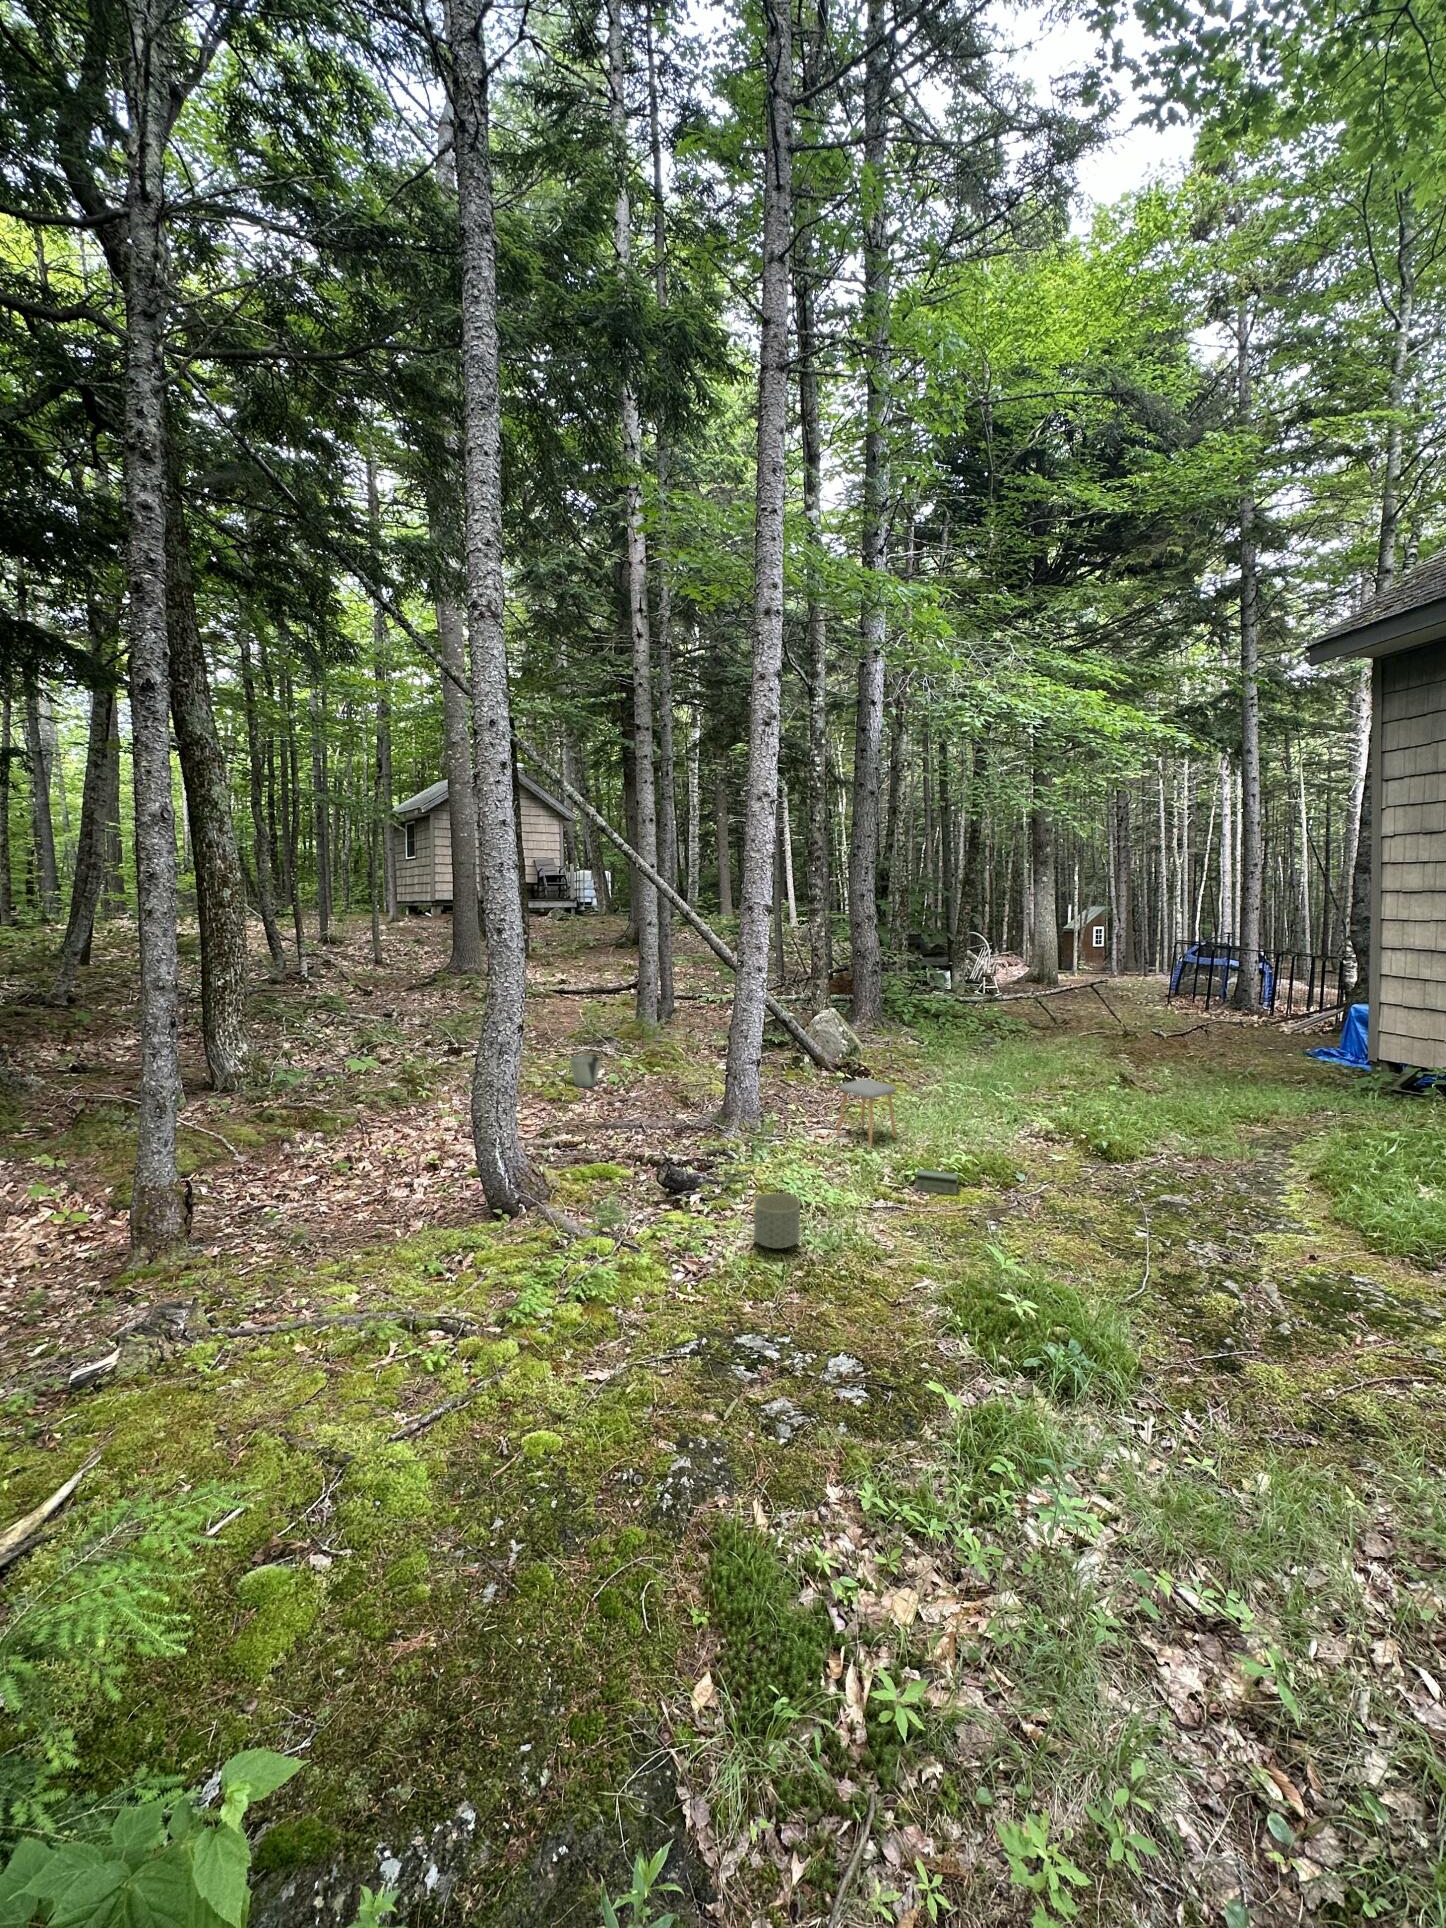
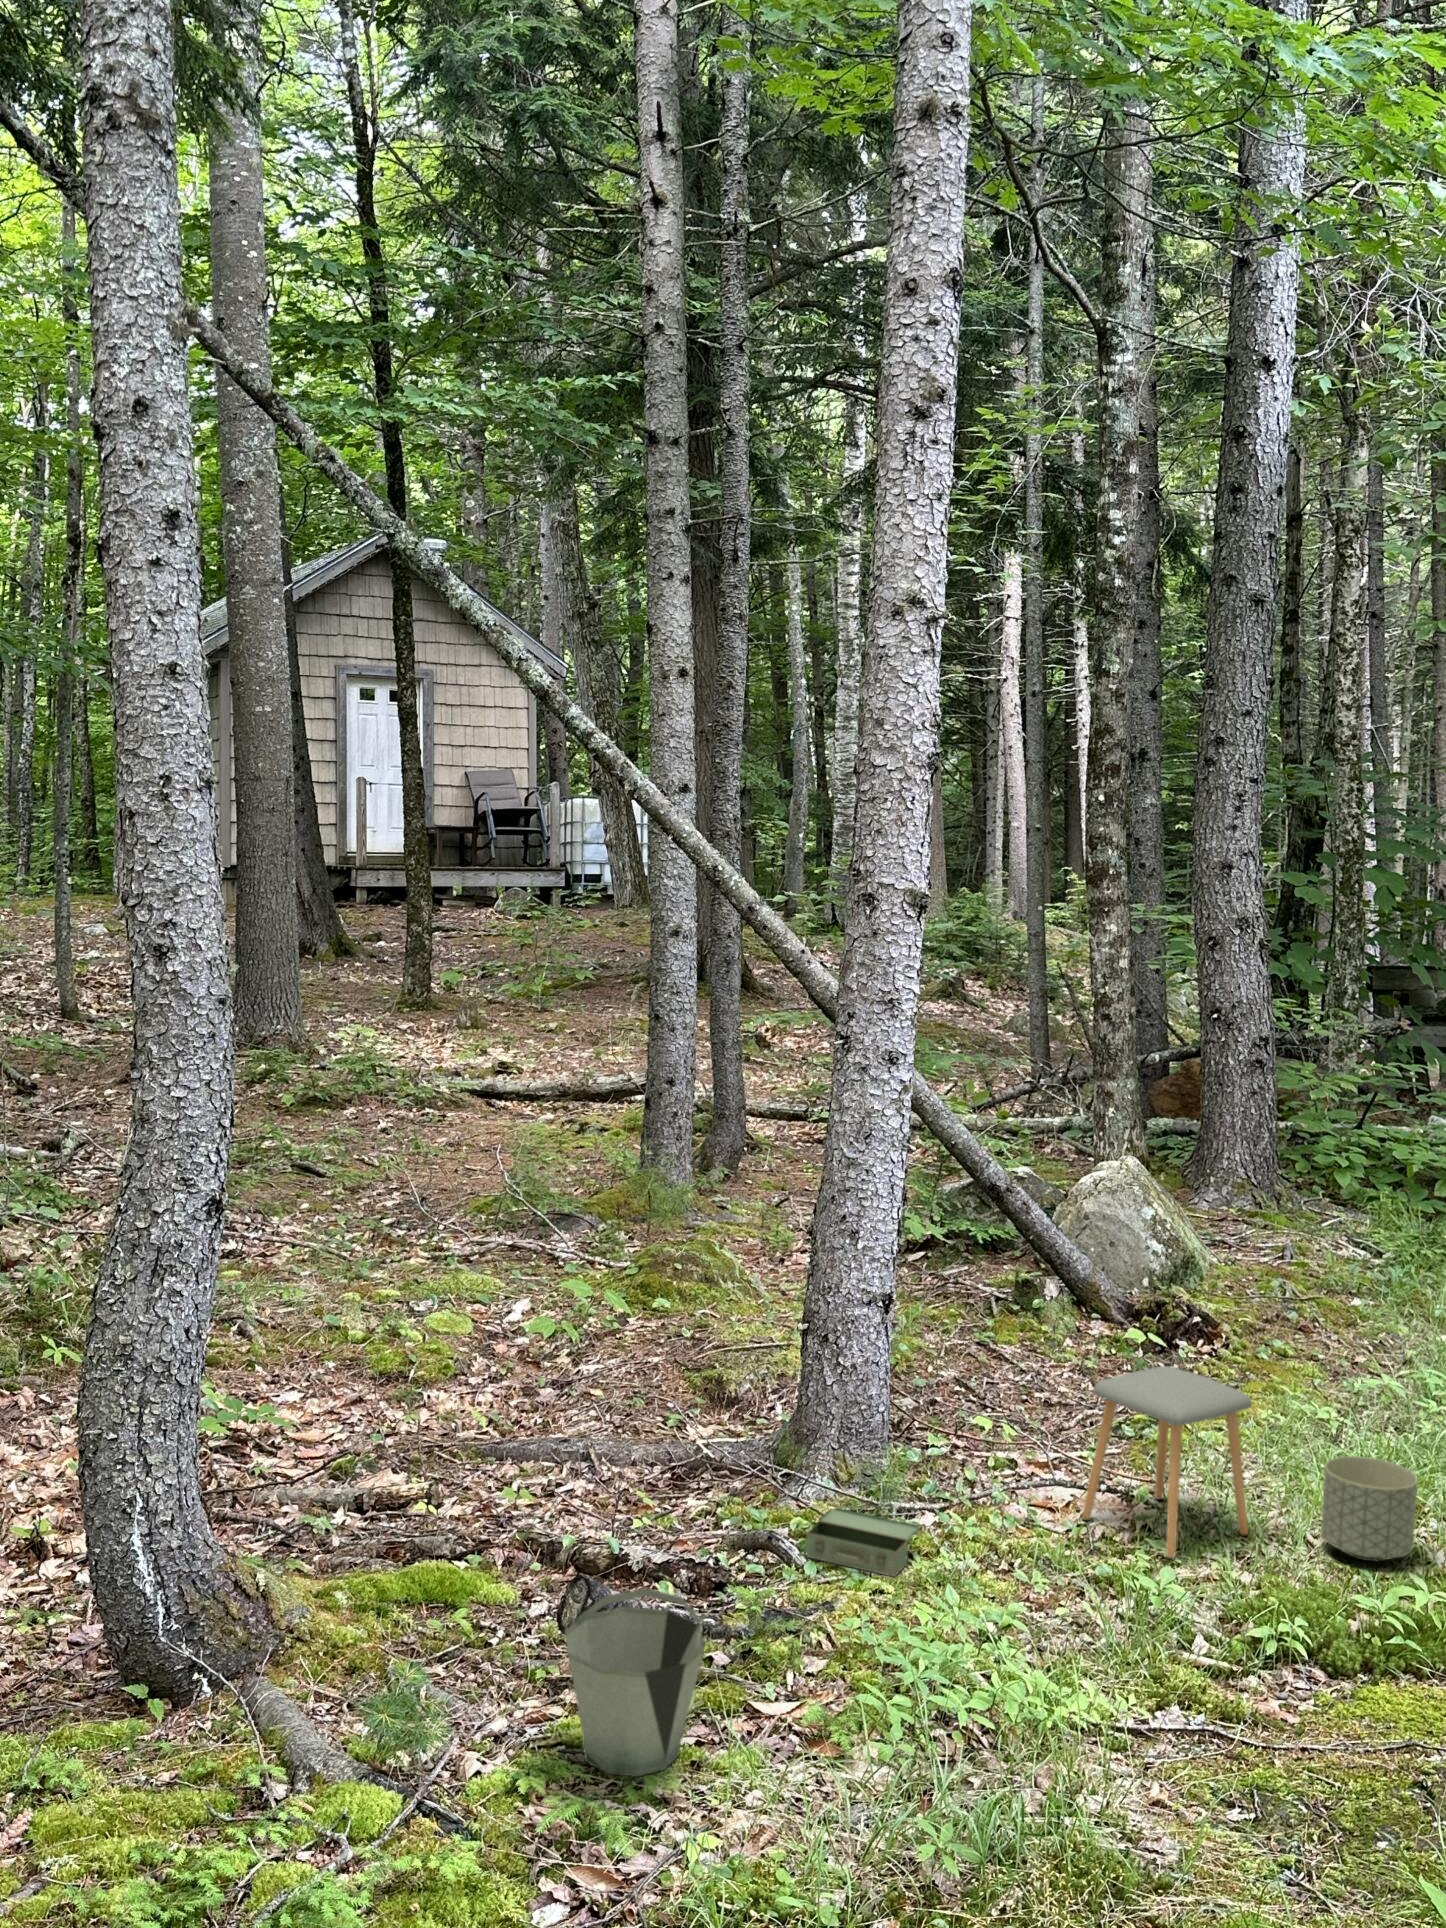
bucket: present [570,1051,601,1087] -> present [565,1588,705,1777]
toolbox: present [916,1169,958,1195] -> present [806,1508,919,1577]
planter: present [754,1193,800,1249] -> present [1321,1456,1418,1561]

